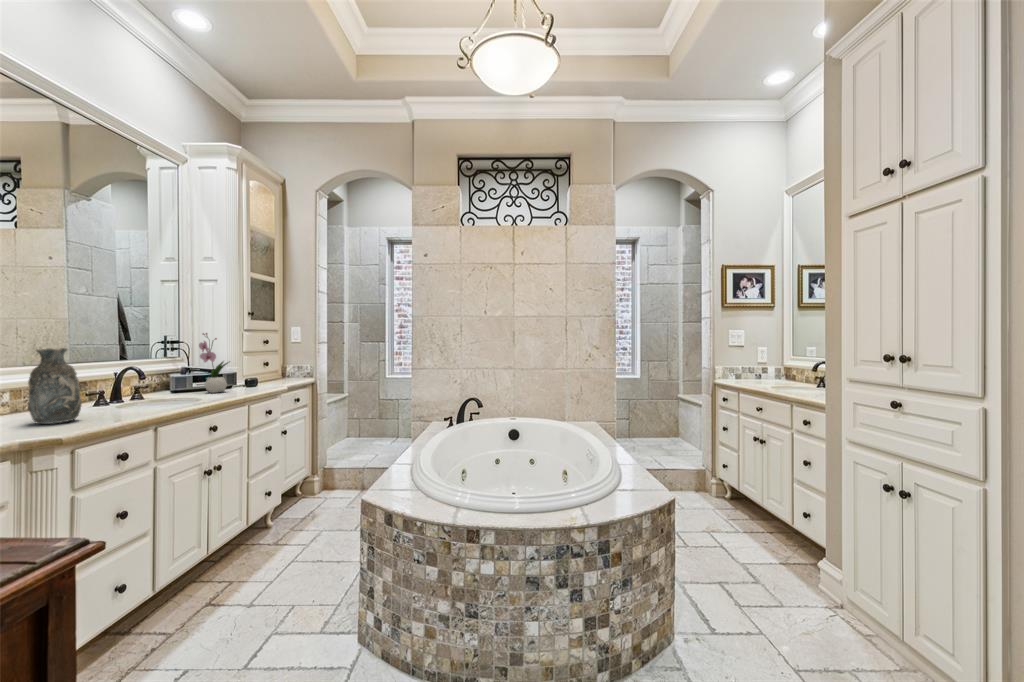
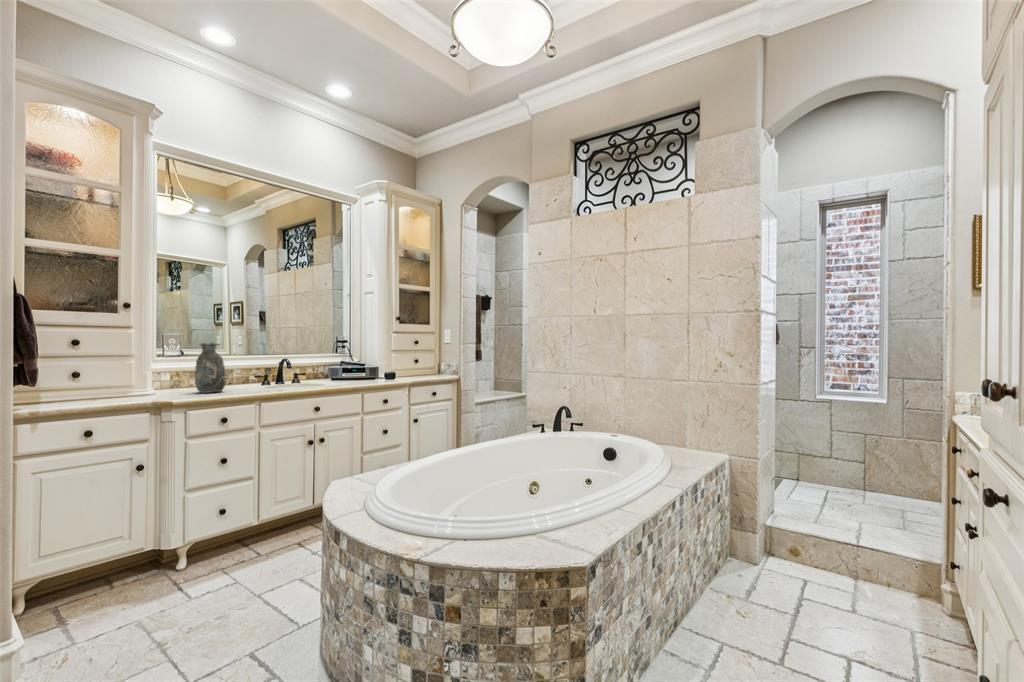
flower arrangement: present [199,333,229,393] -> none [346,333,366,380]

